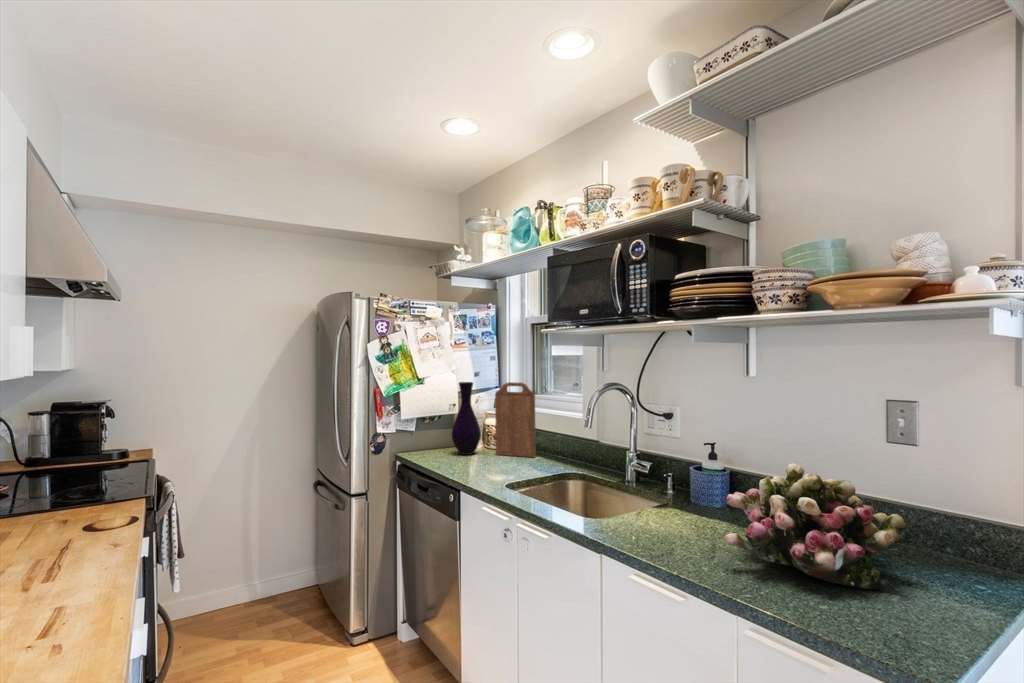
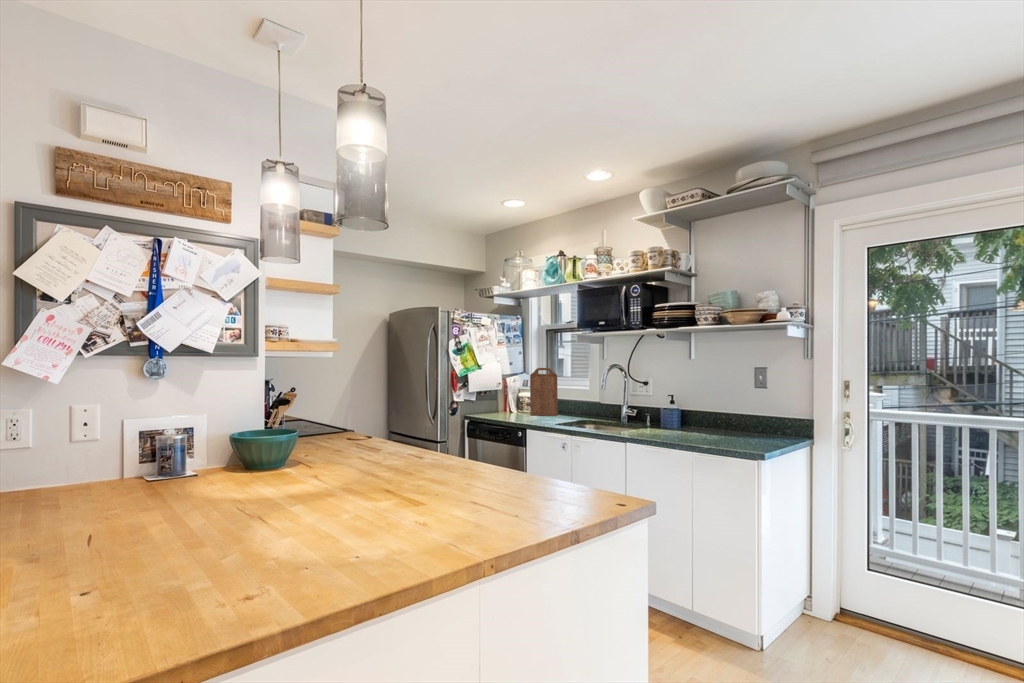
vase: present [452,382,481,455] -> none [501,368,520,416]
flower arrangement: present [724,463,907,589] -> none [684,396,760,442]

